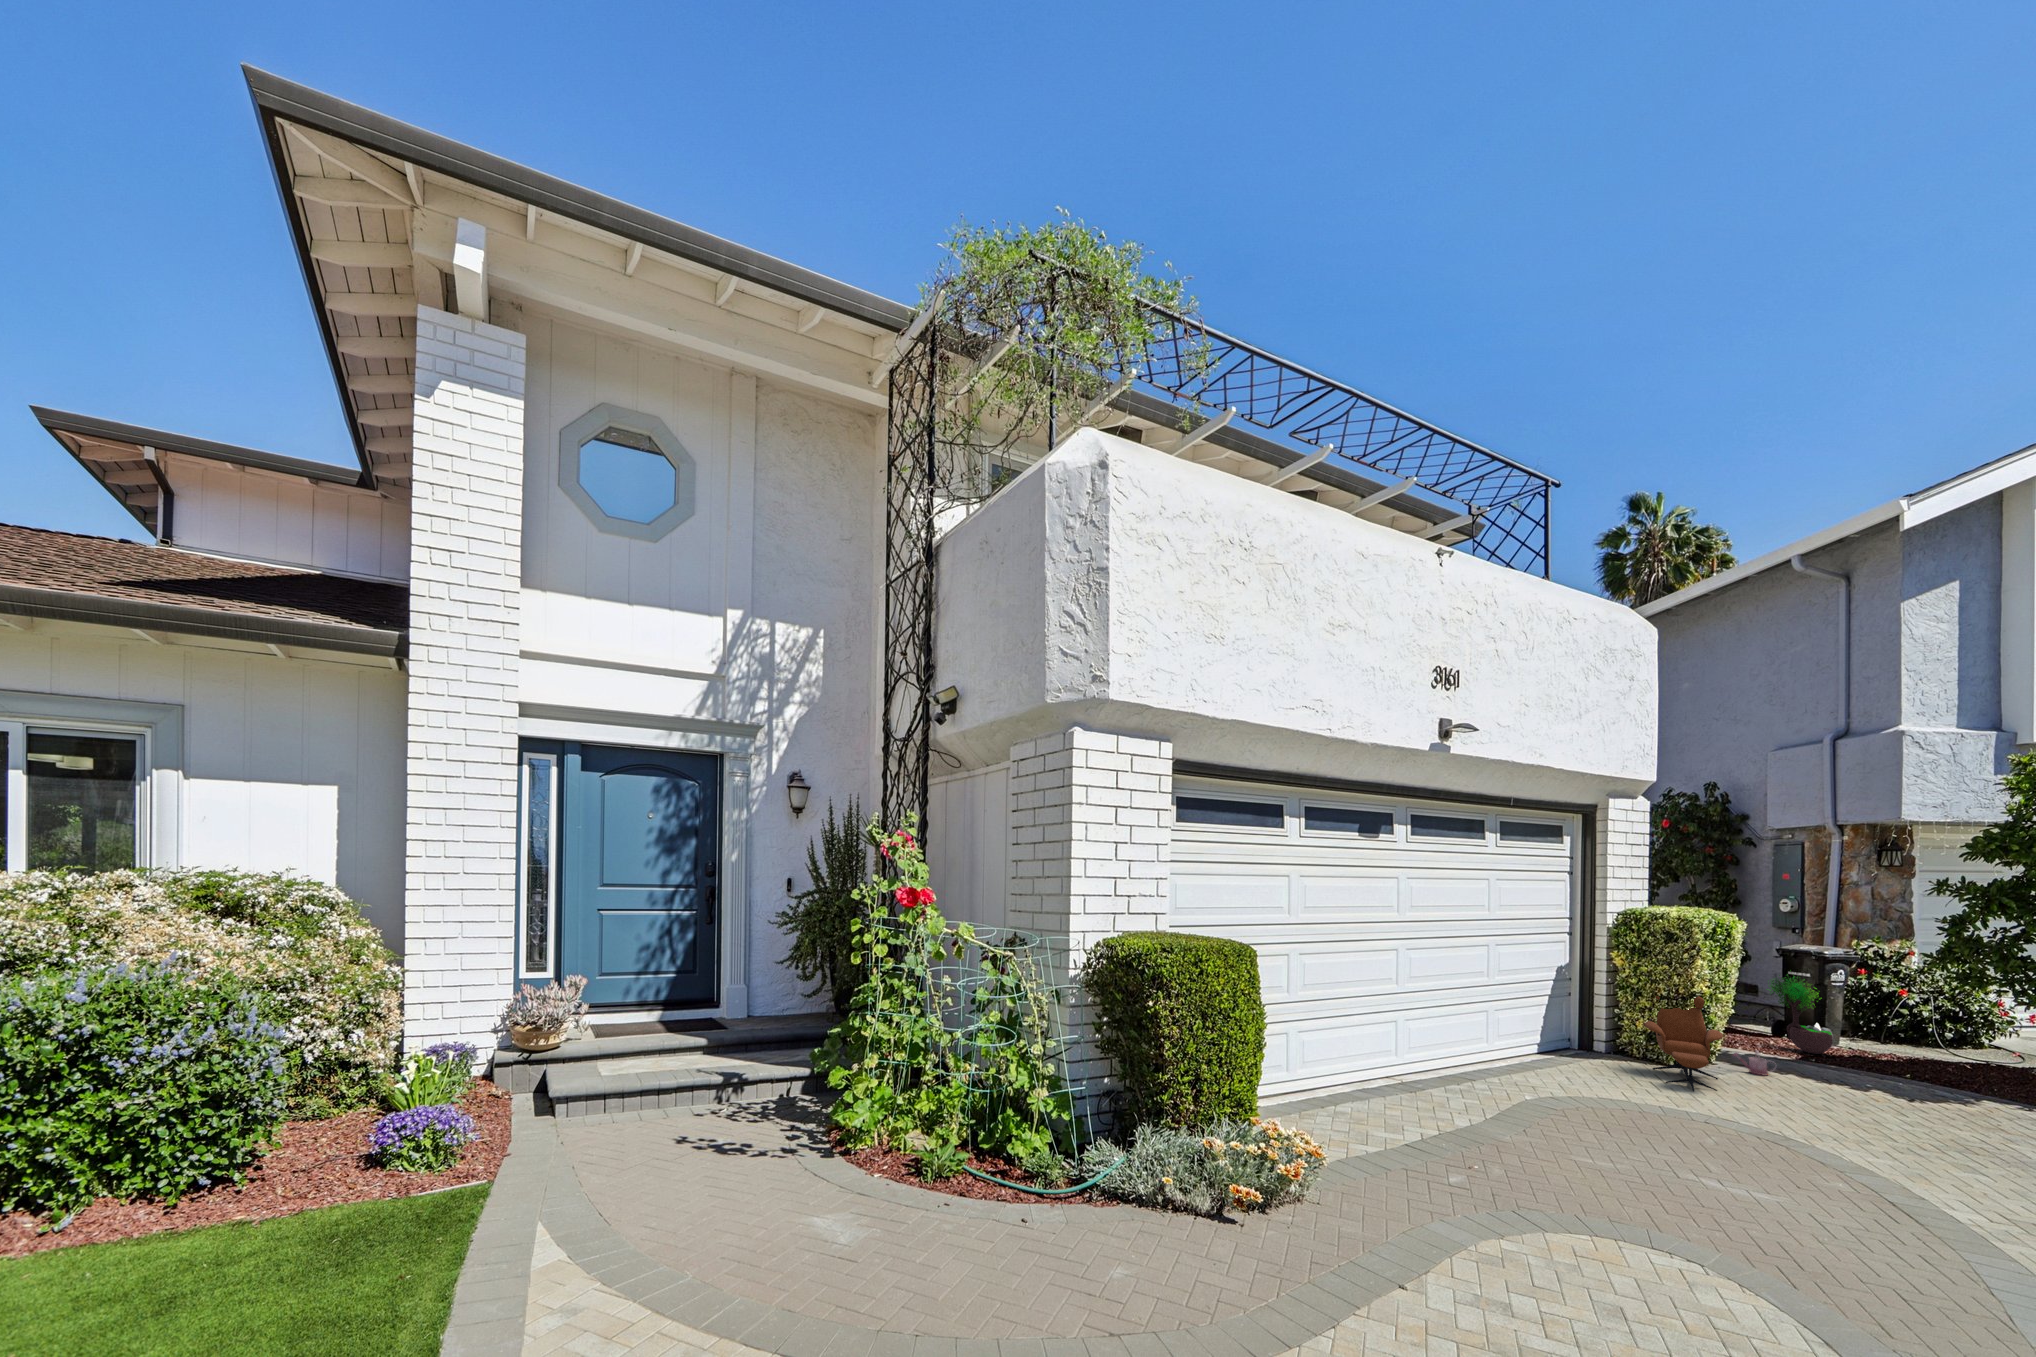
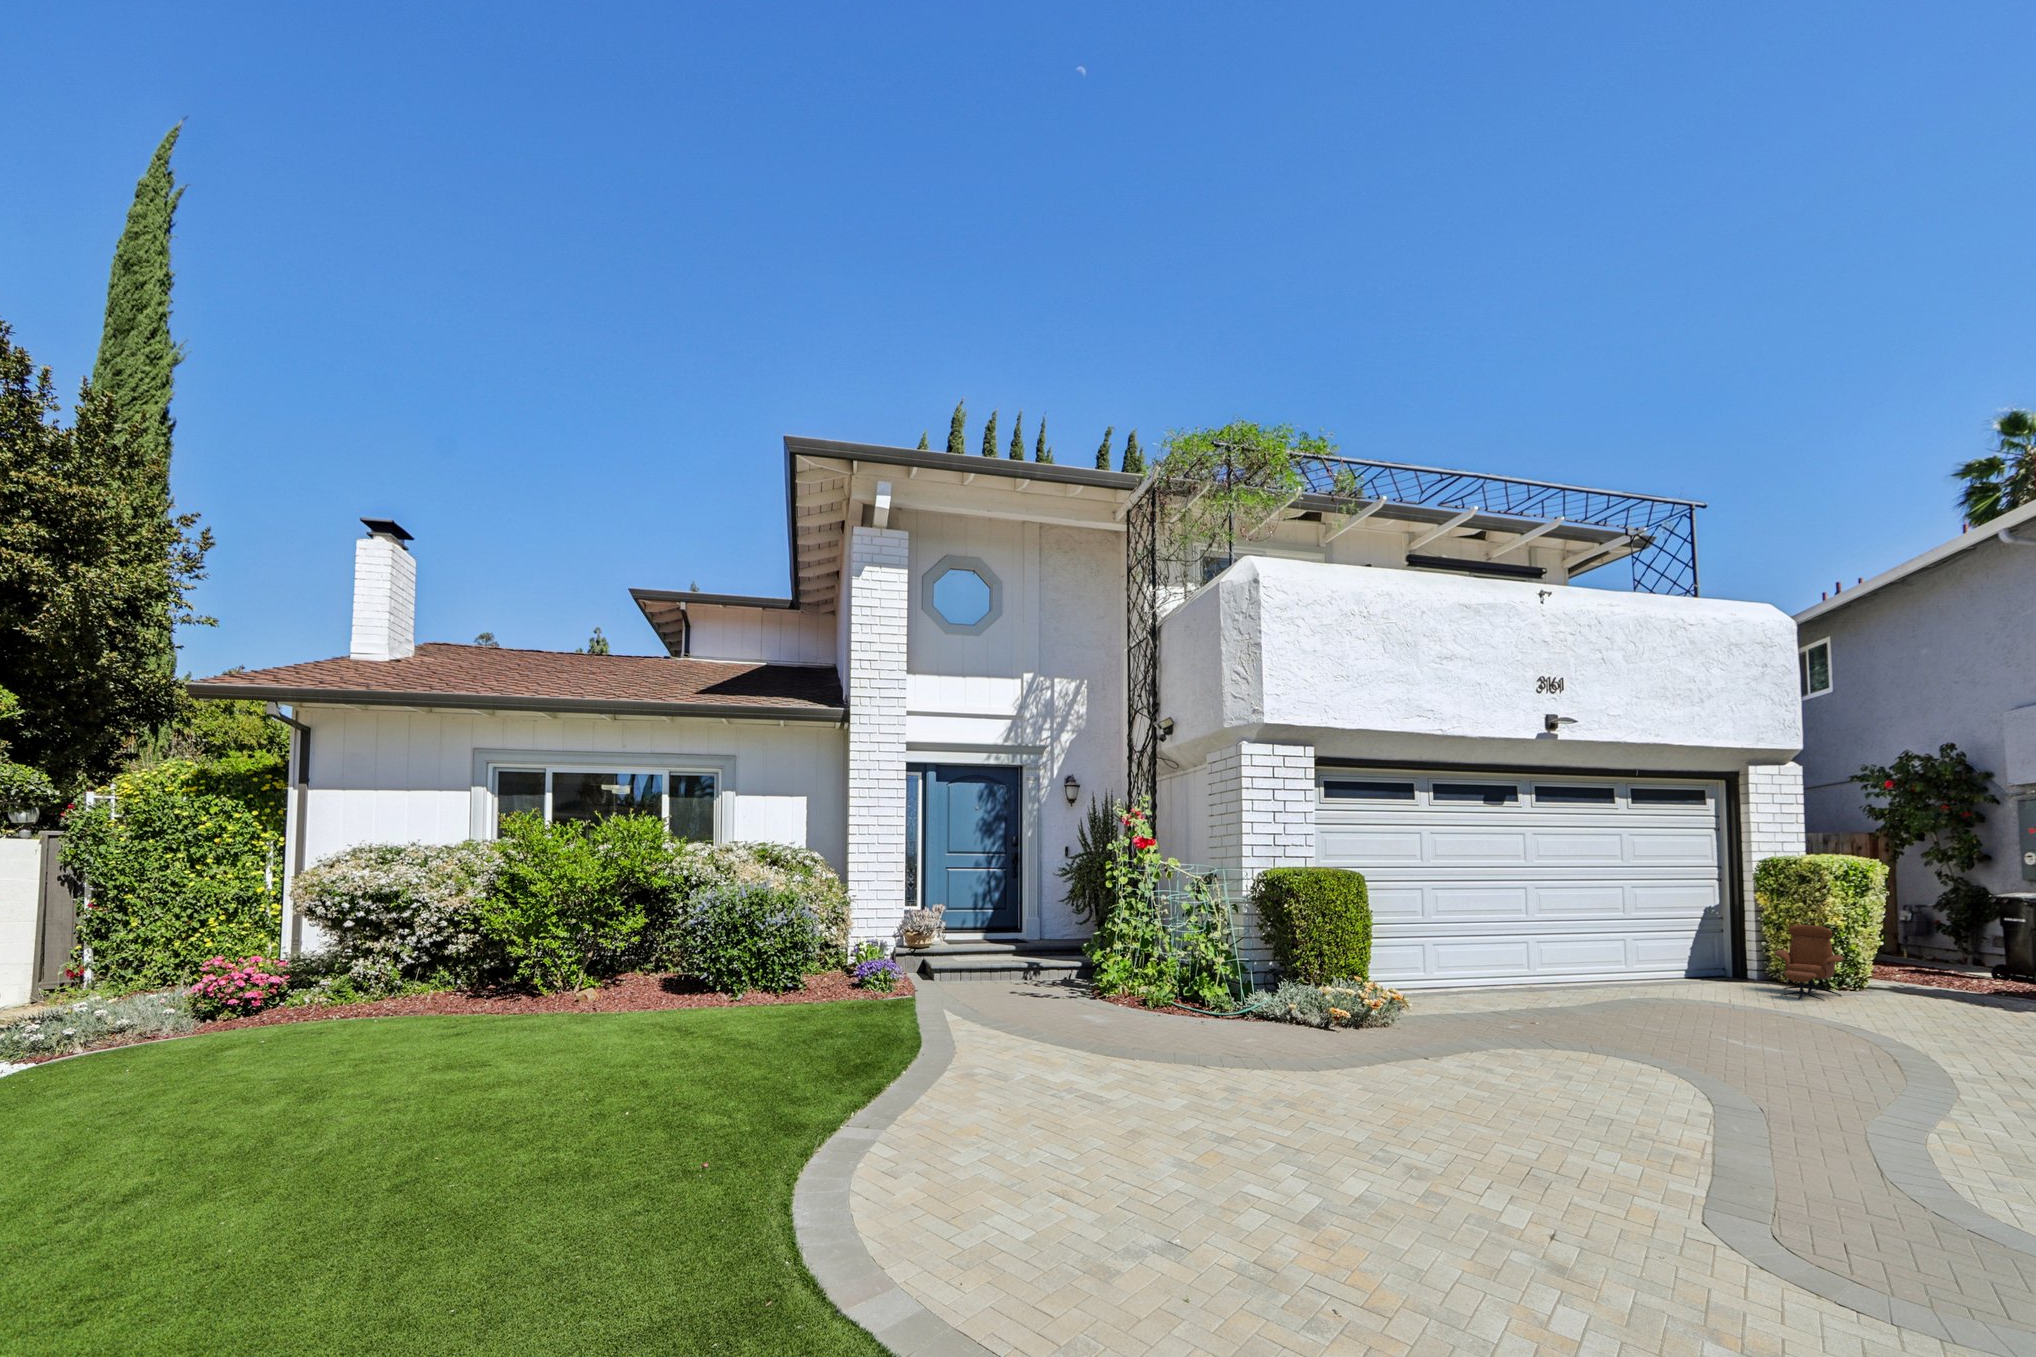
potted tree: present [1766,975,1833,1054] -> none [1949,913,2015,988]
watering can: present [1733,1051,1769,1076] -> none [1871,975,1912,996]

